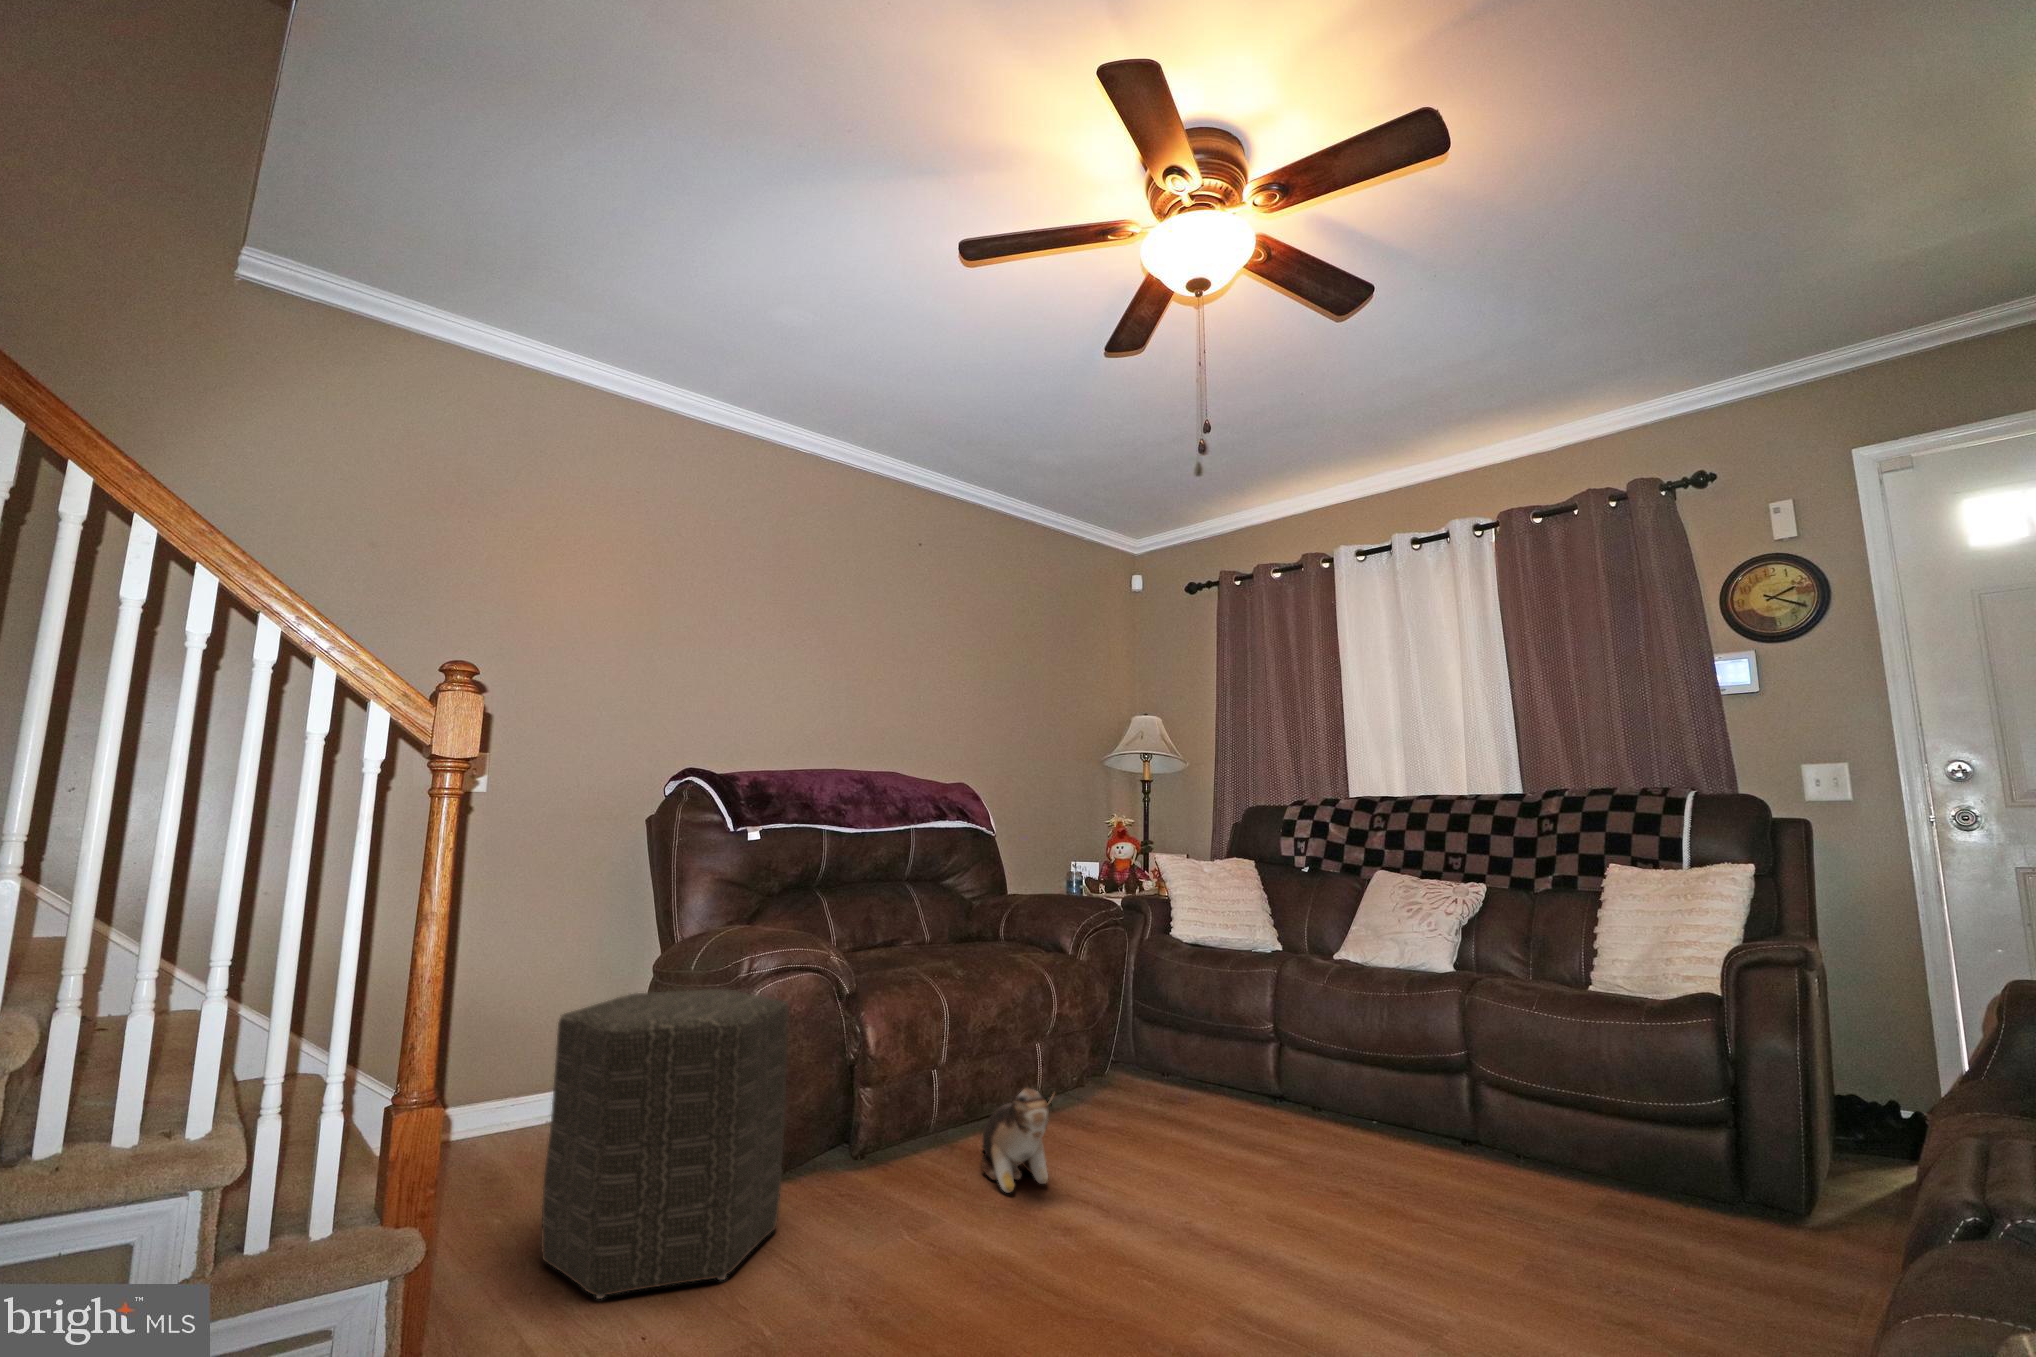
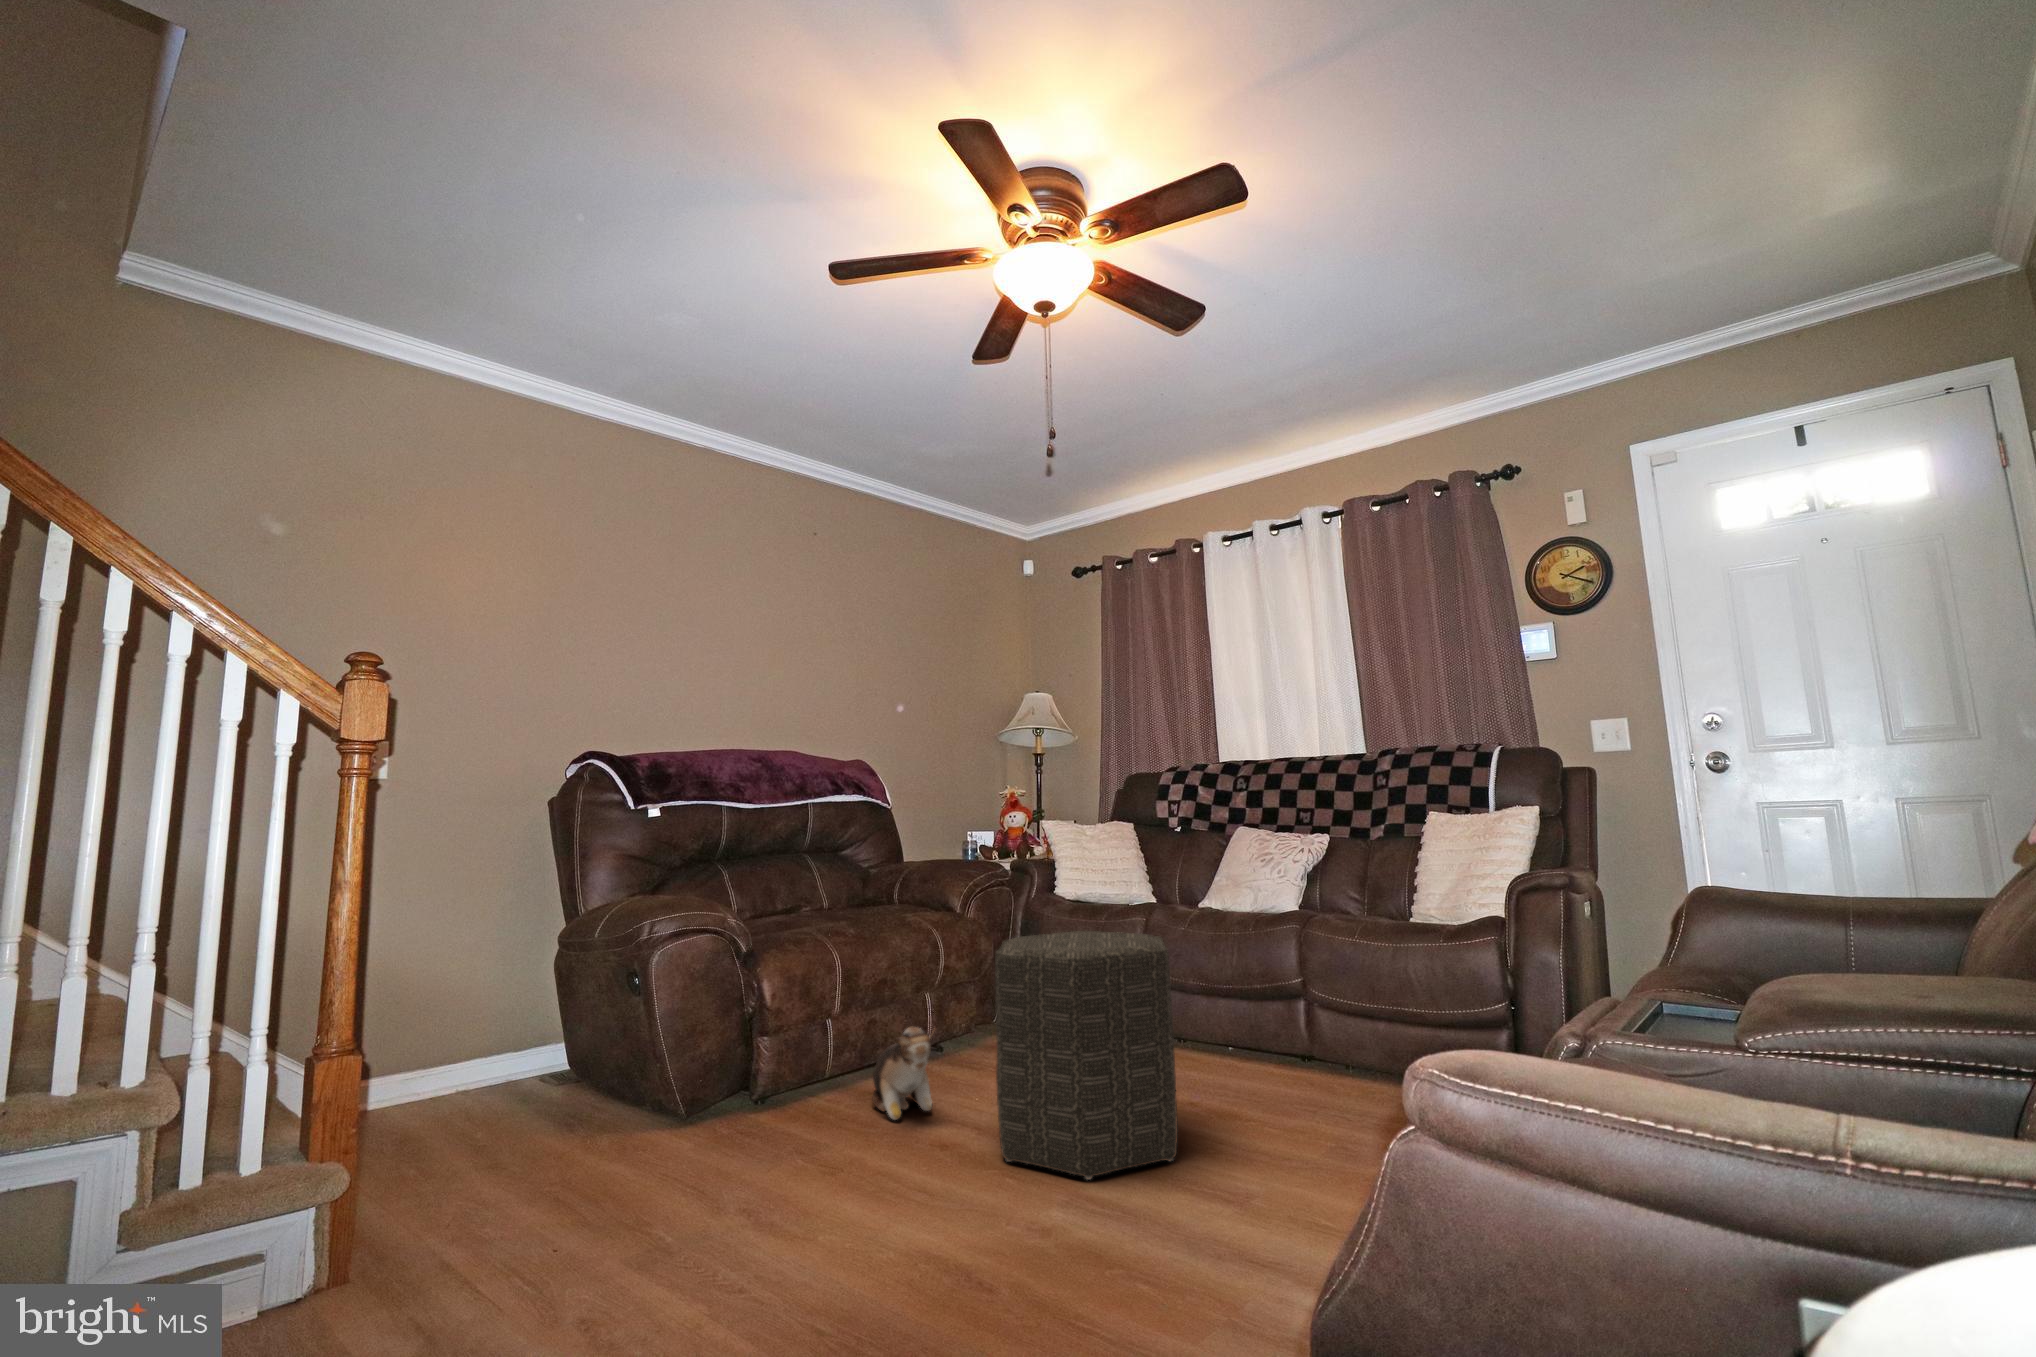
ottoman: present [541,989,789,1299] -> present [995,931,1178,1180]

